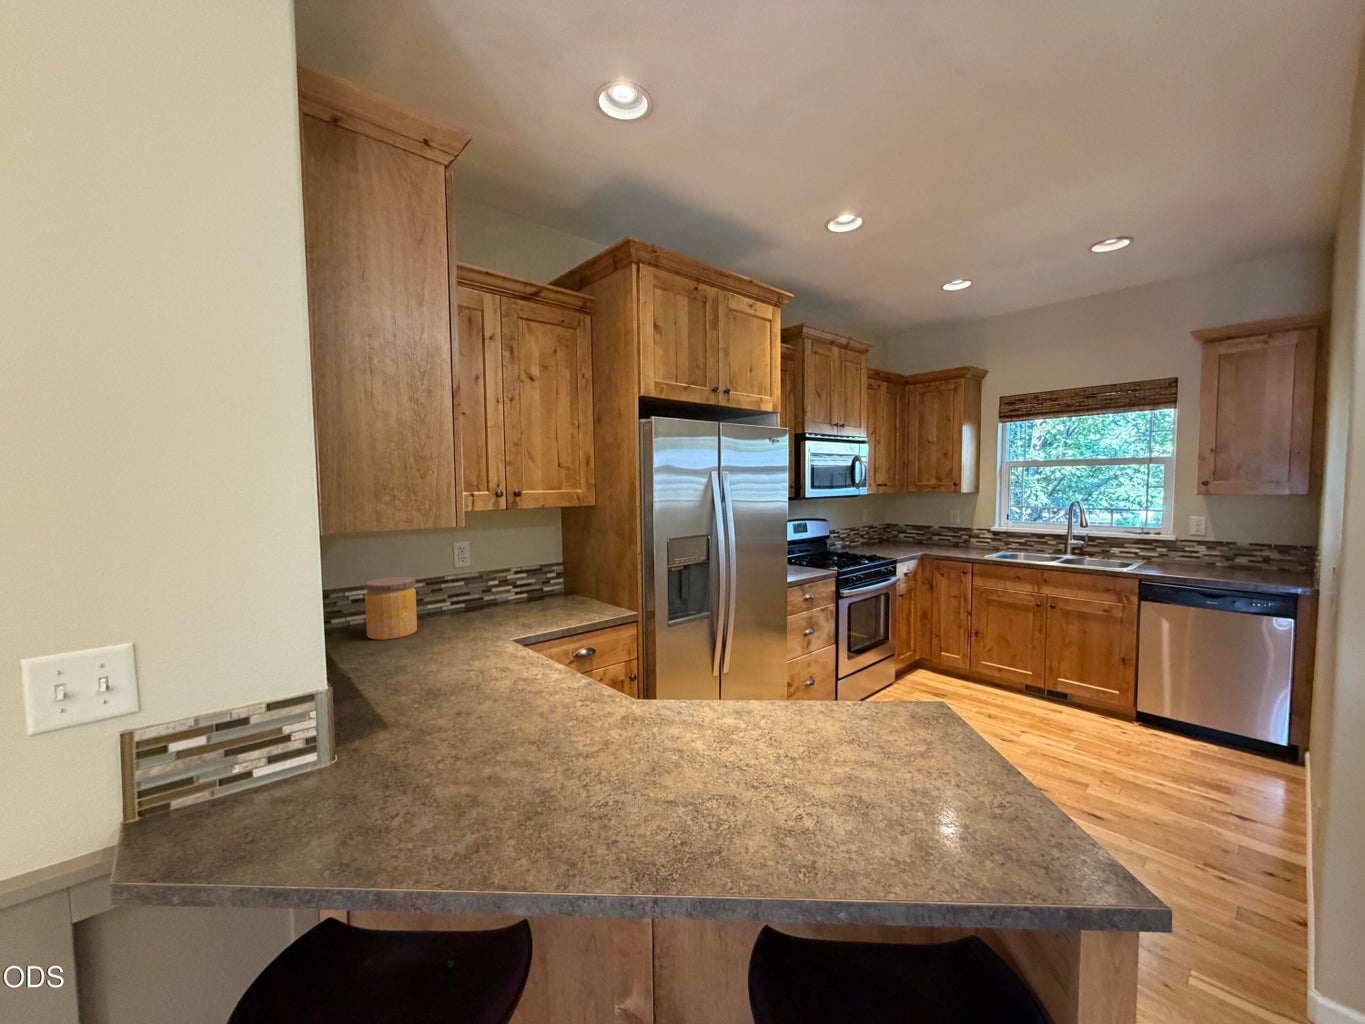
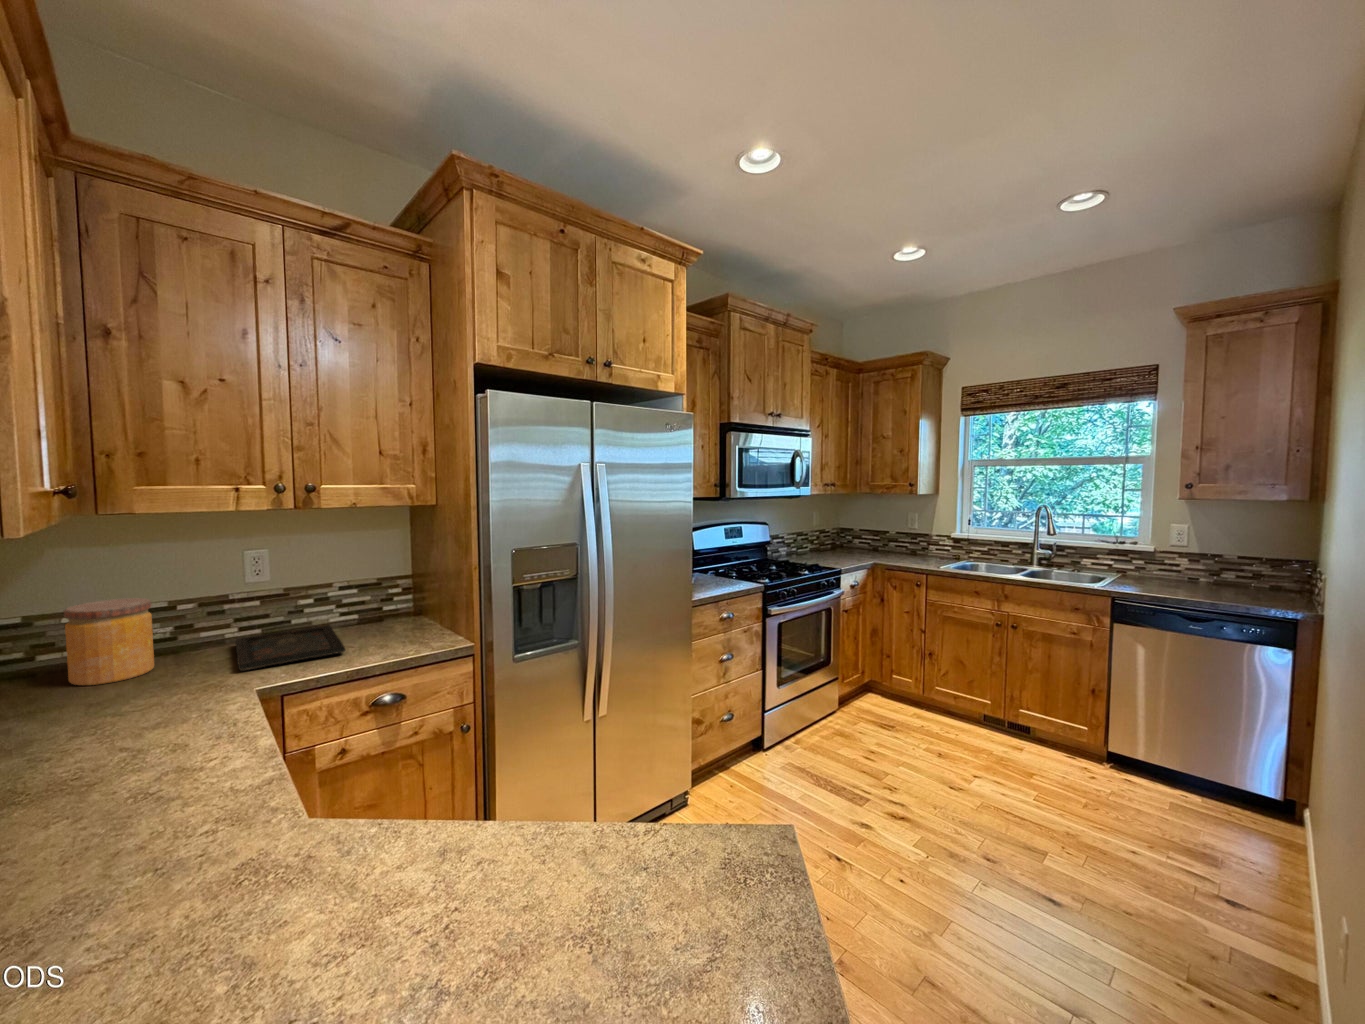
tray: none [457,601,548,630] -> present [236,625,346,670]

